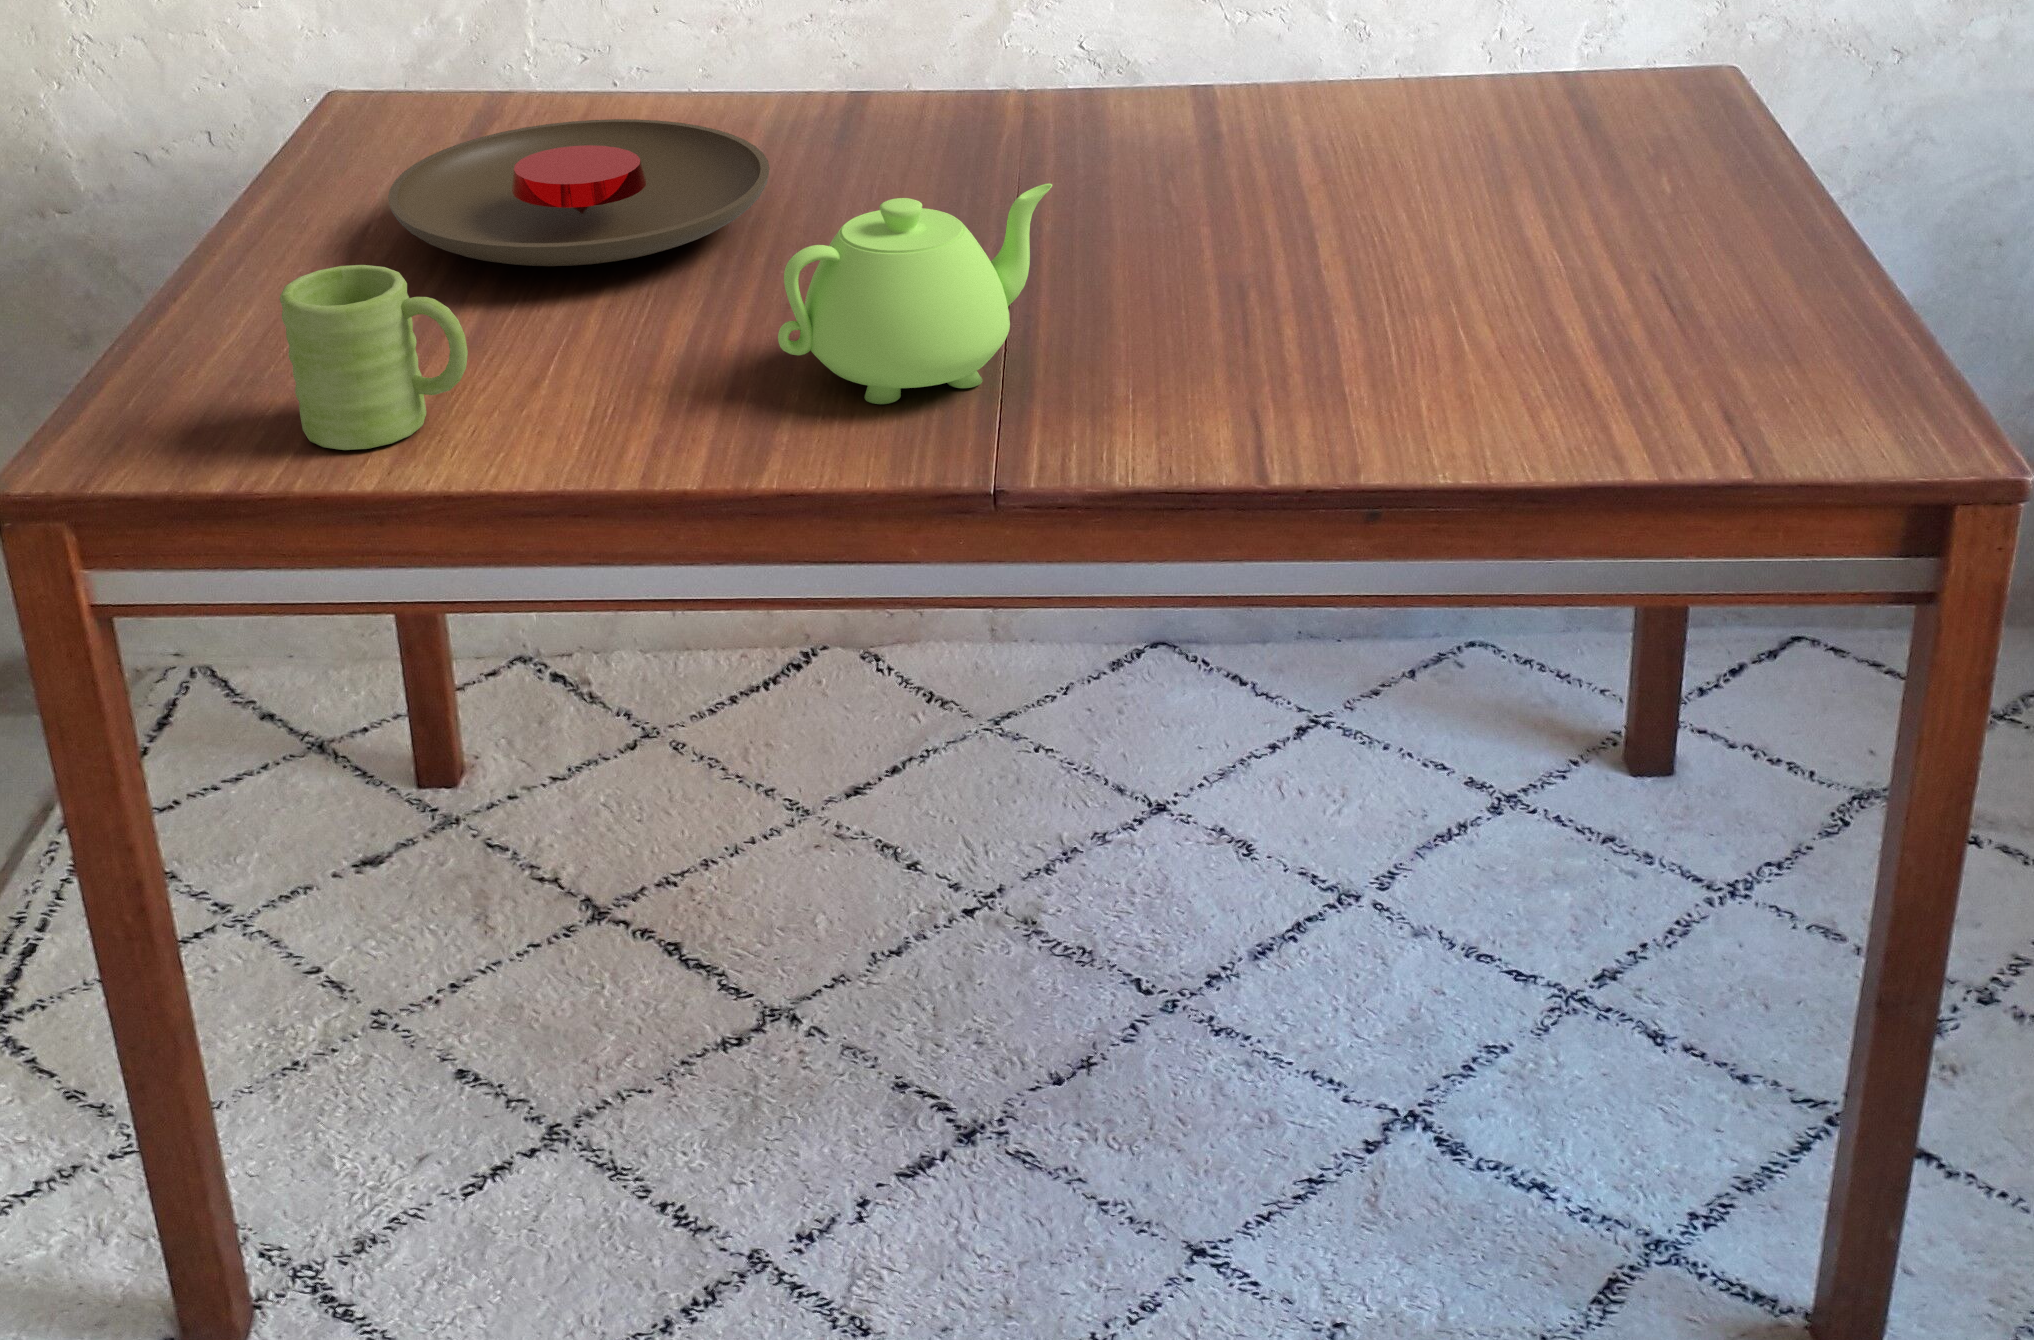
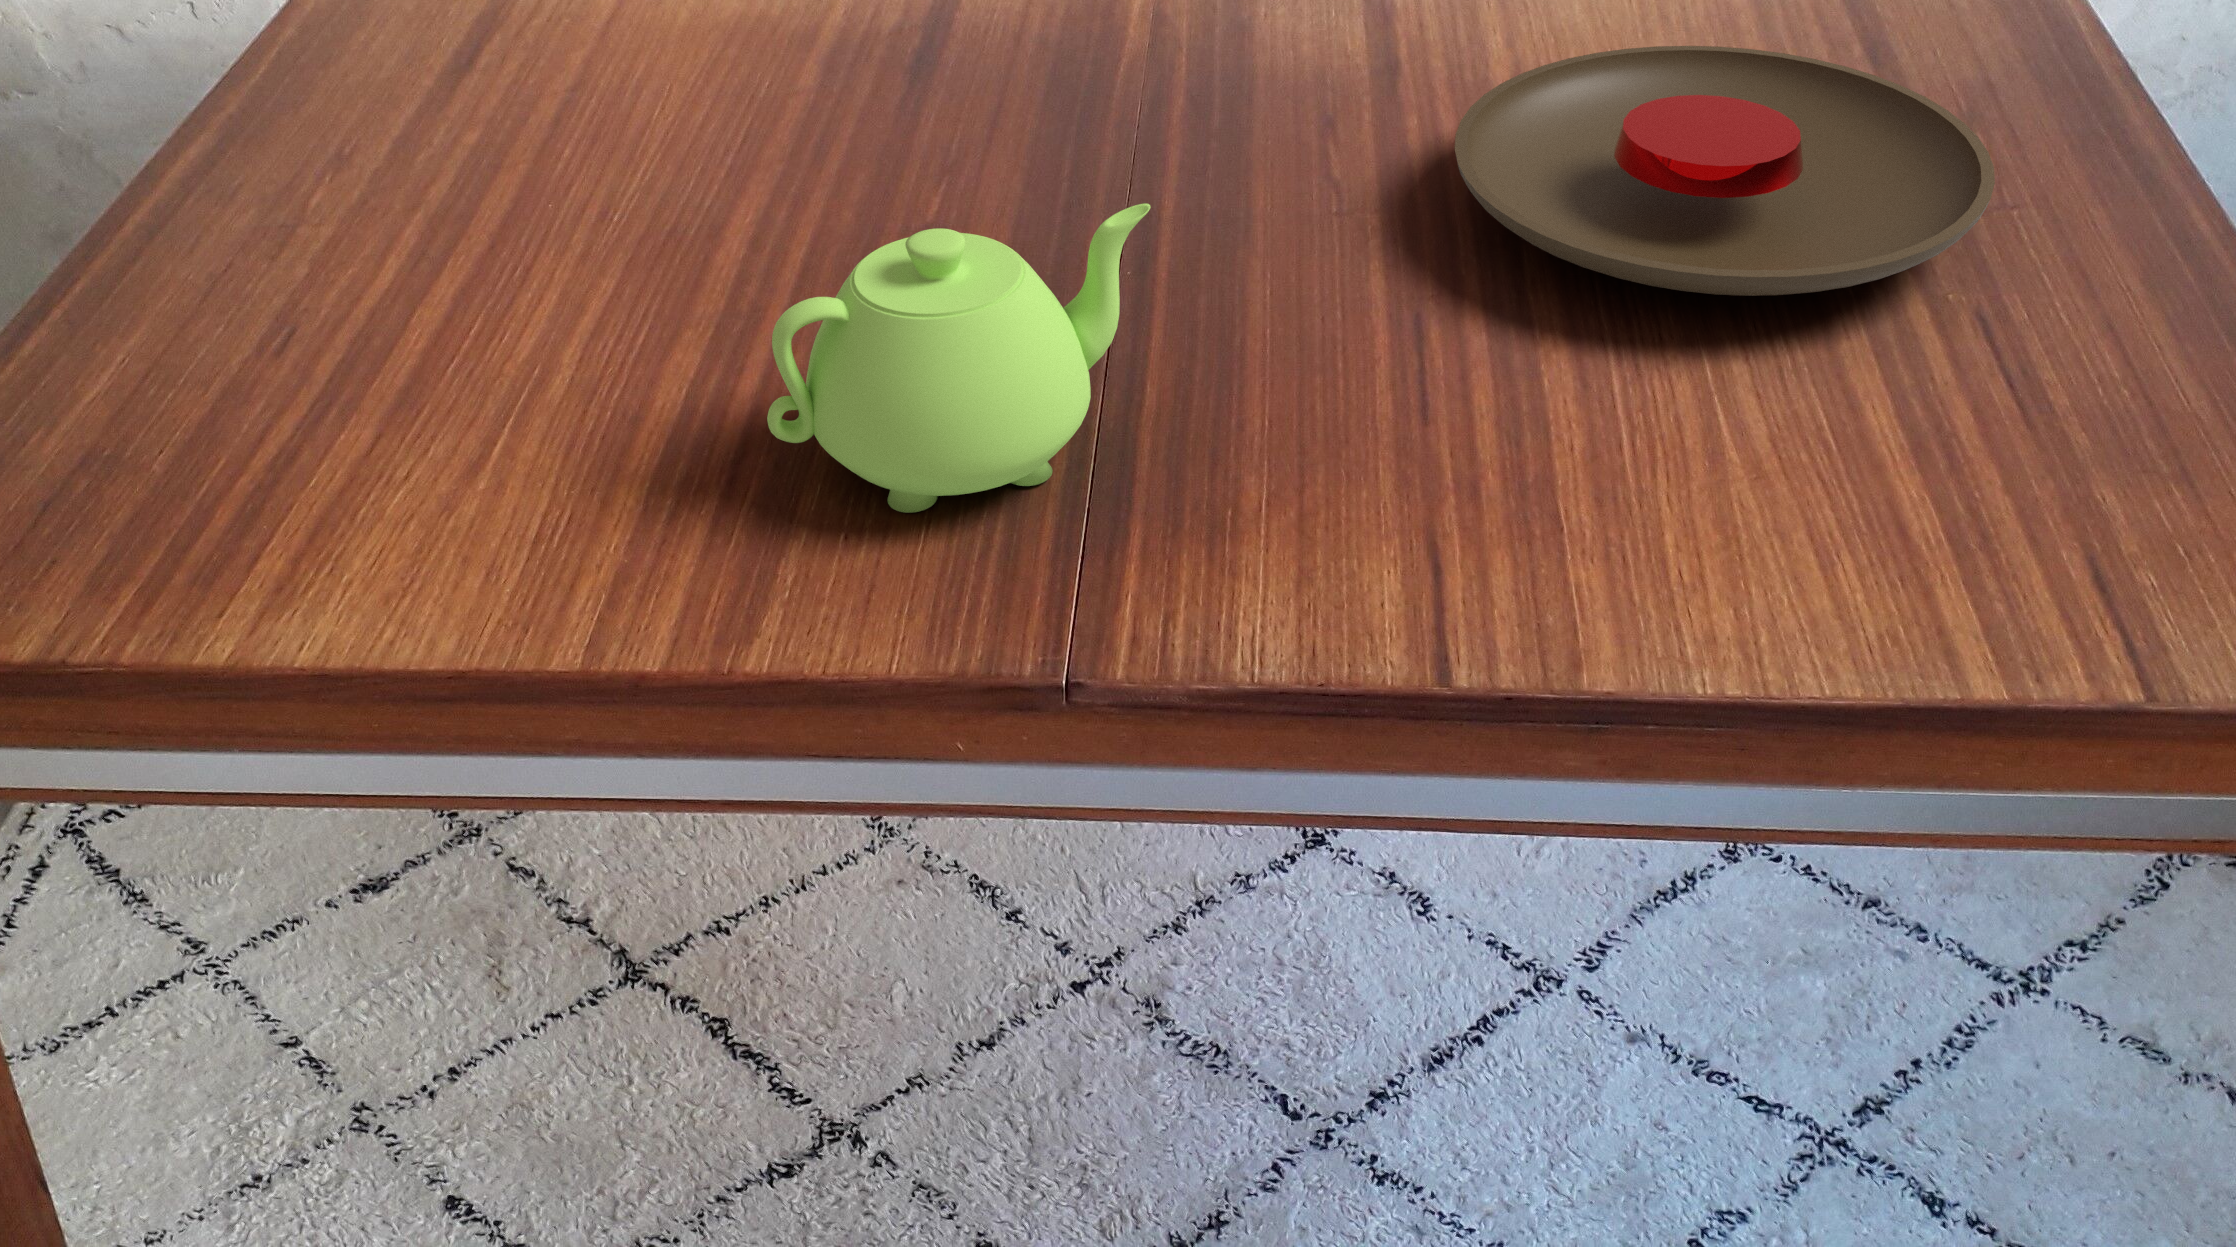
plate: present [388,119,770,266] -> present [1455,46,1995,296]
mug: present [280,265,468,450] -> none [68,316,333,577]

